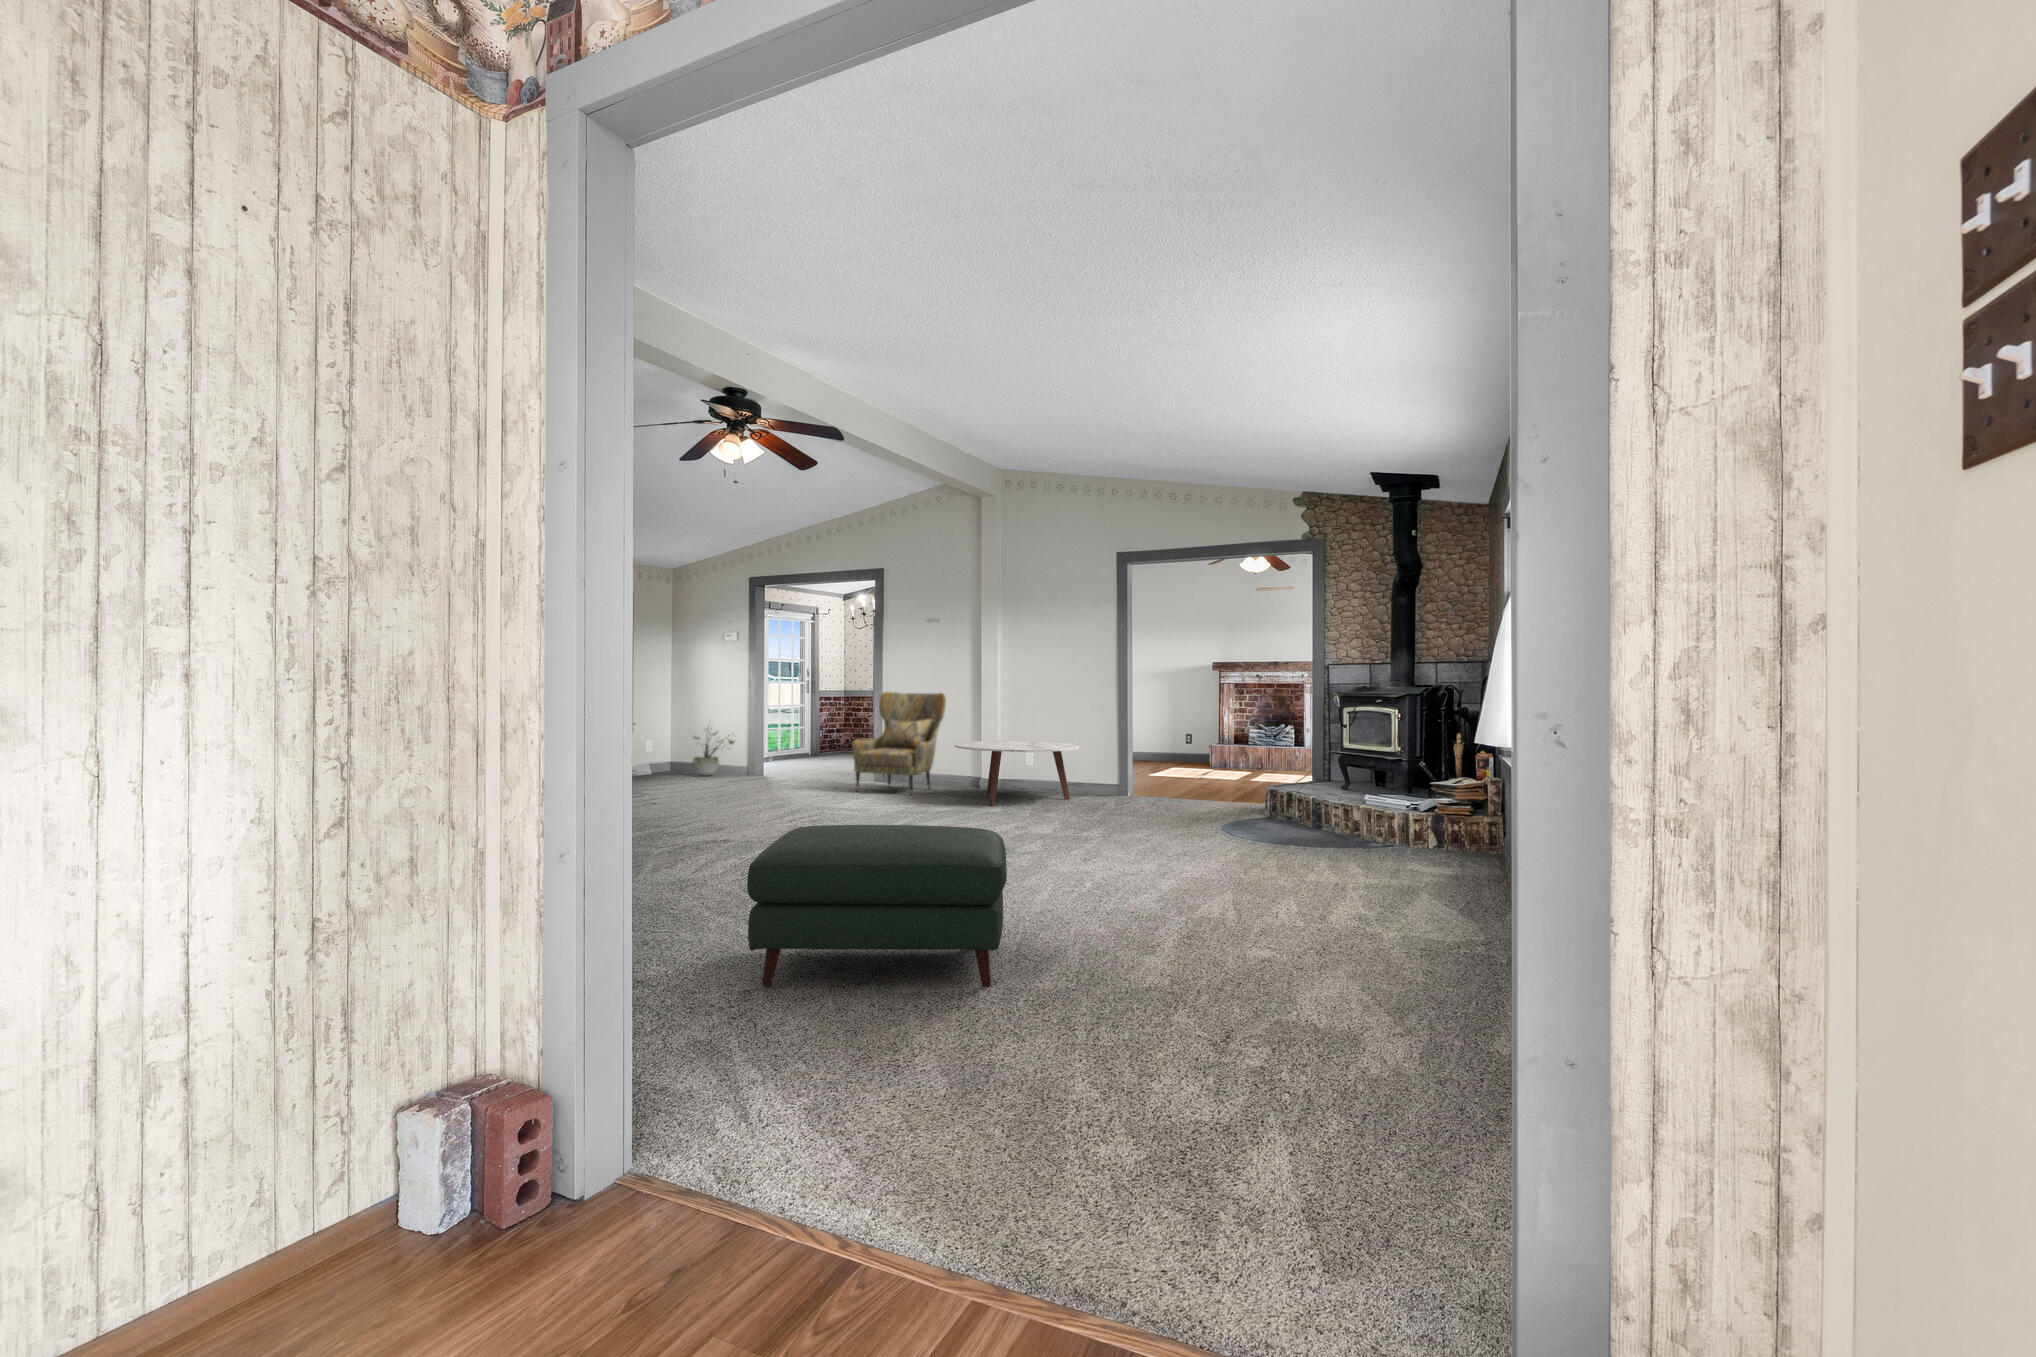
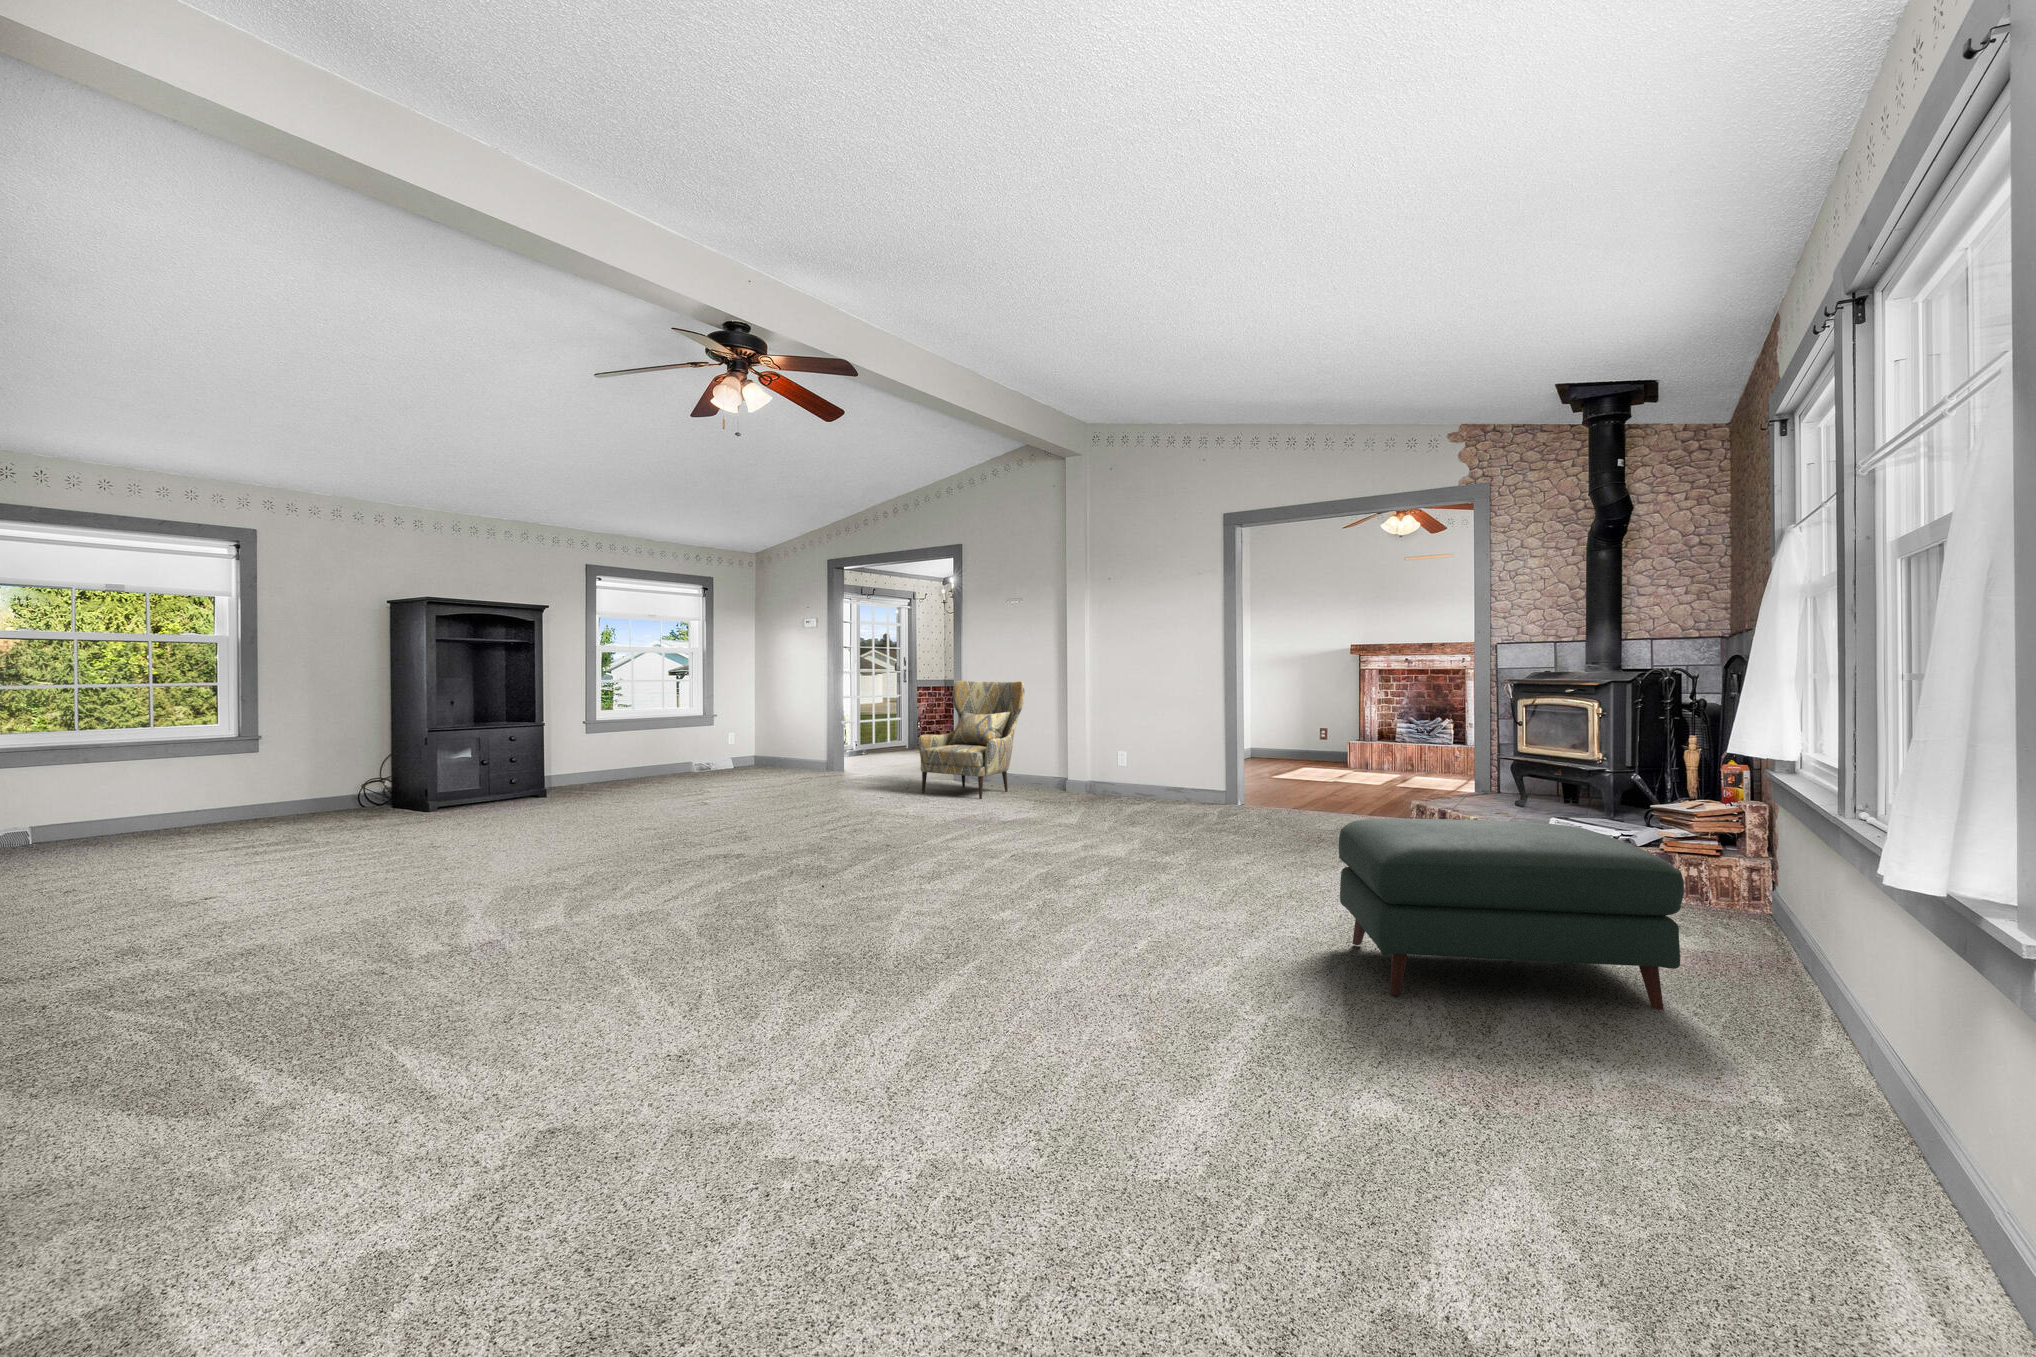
potted plant: present [692,731,734,776] -> none [766,707,813,771]
coffee table: present [955,741,1079,806] -> none [1026,738,1175,816]
ottoman: present [747,825,1007,987] -> present [1338,819,1684,1010]

